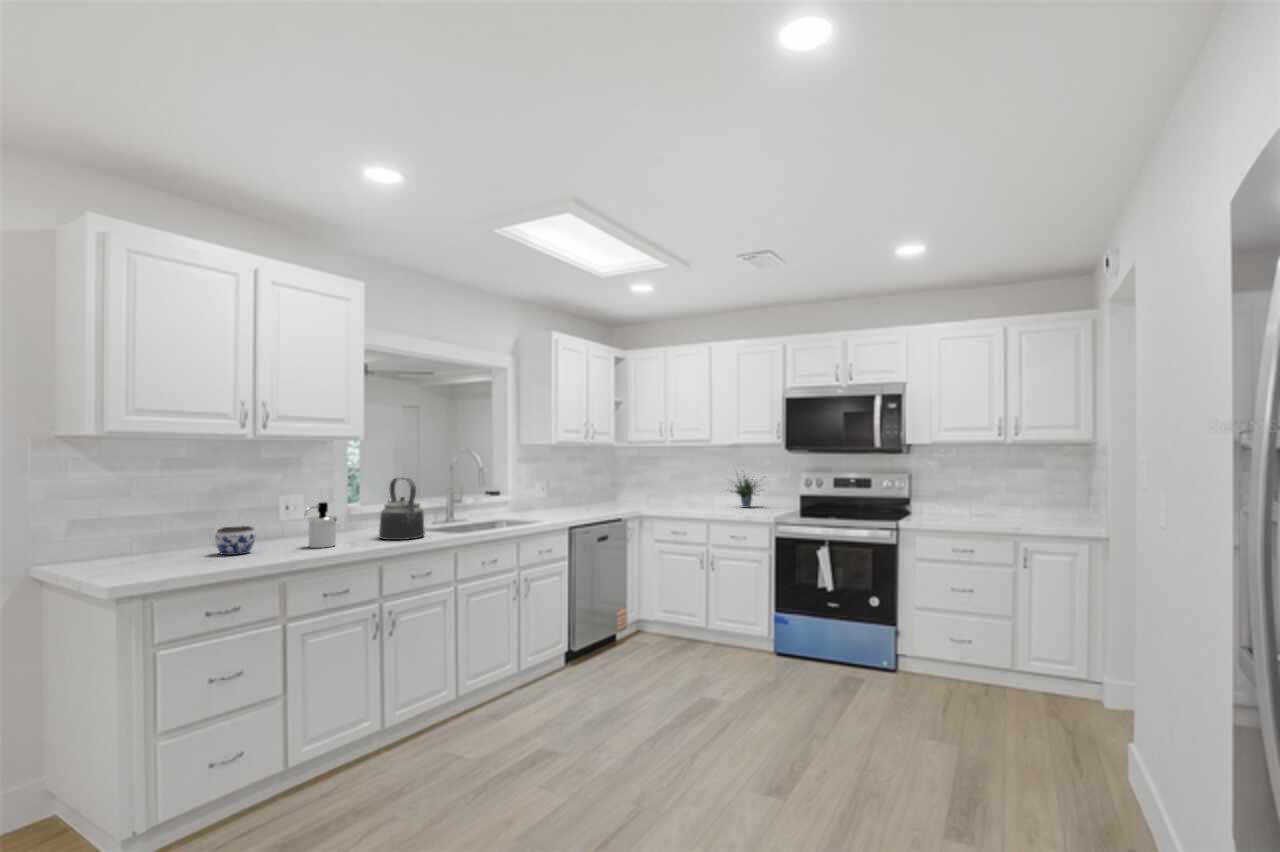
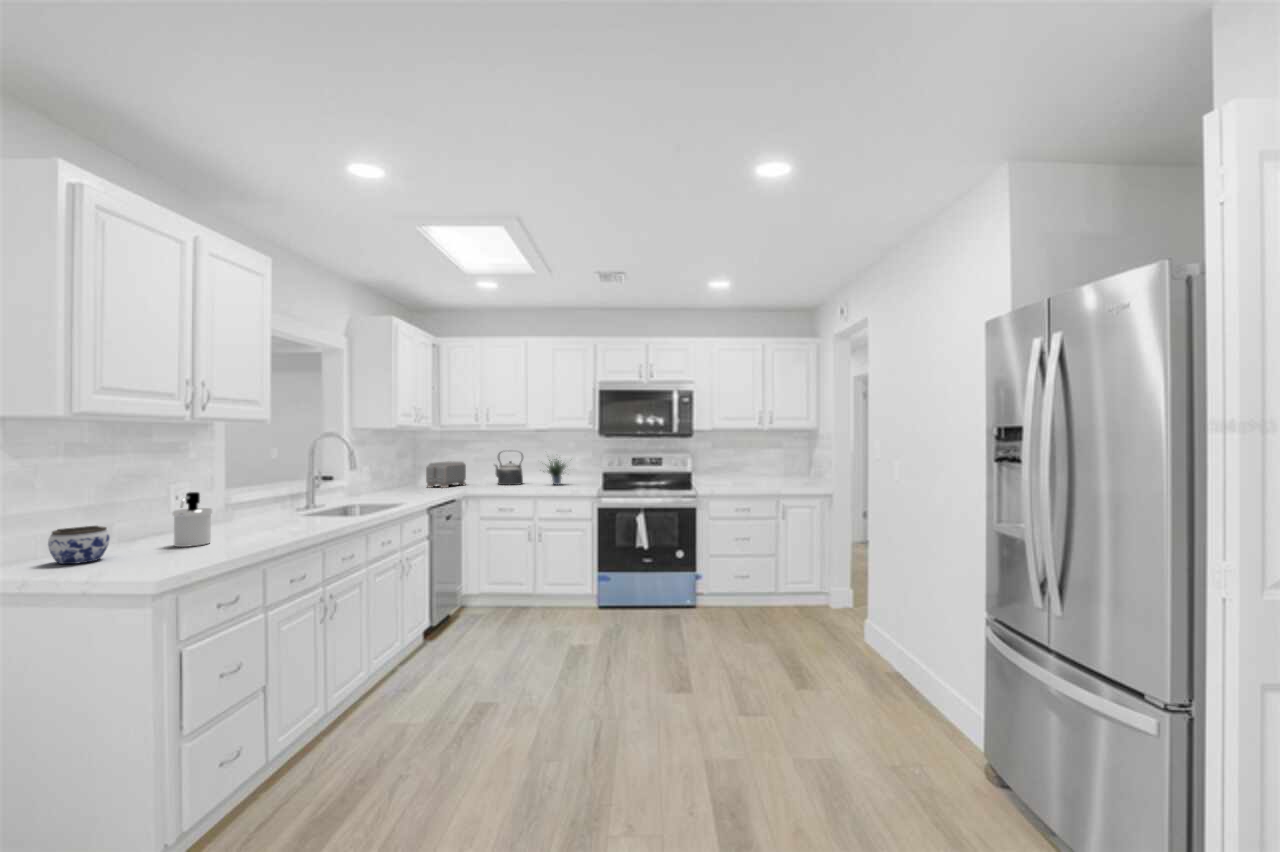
kettle: present [379,478,425,540] -> present [494,452,523,485]
toaster: none [614,478,658,505] -> present [426,462,466,488]

